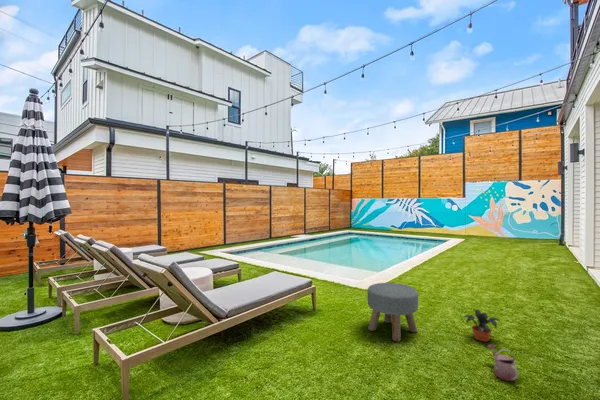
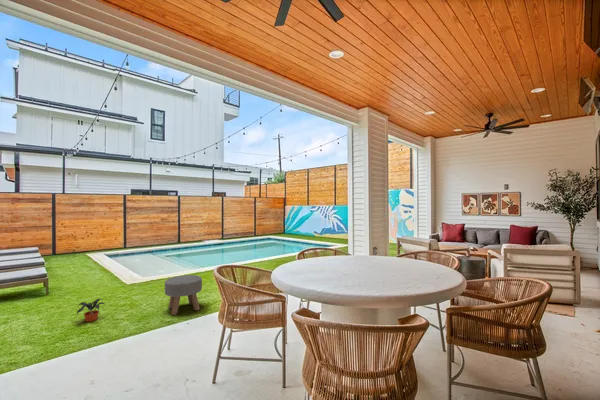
ottoman: present [367,283,418,341] -> present [165,275,202,315]
watering can: present [488,345,518,381] -> none [18,320,49,343]

